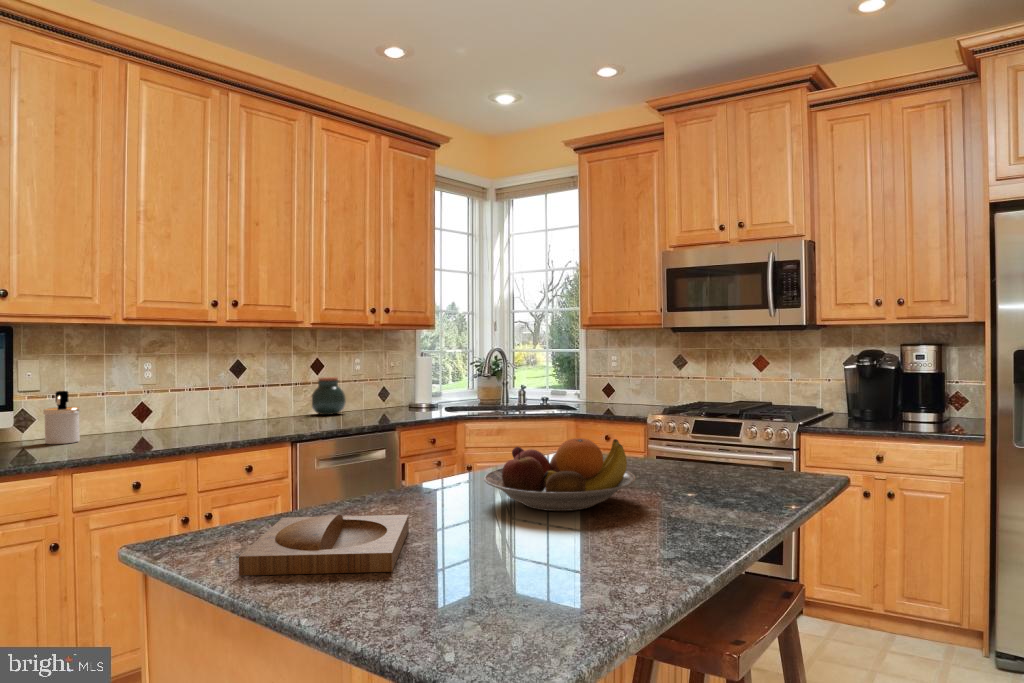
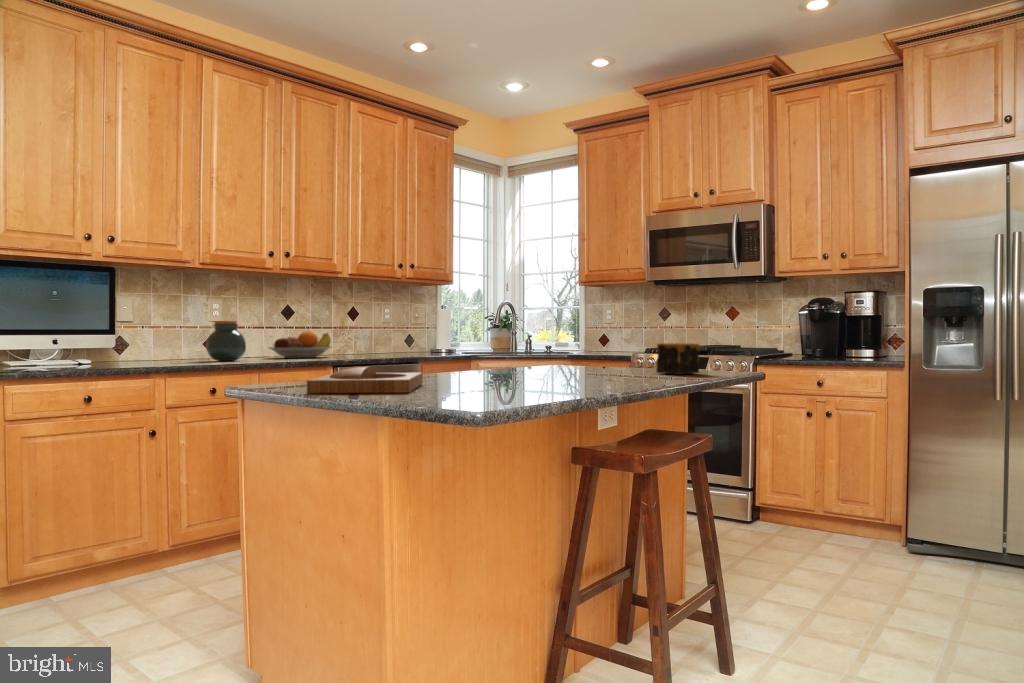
jar: present [312,377,346,415] -> present [206,321,246,361]
soap dispenser: present [43,391,81,444] -> none [139,321,167,363]
fruit bowl: present [484,438,635,511] -> present [268,331,332,358]
candle: none [714,444,771,492] -> present [656,343,699,375]

